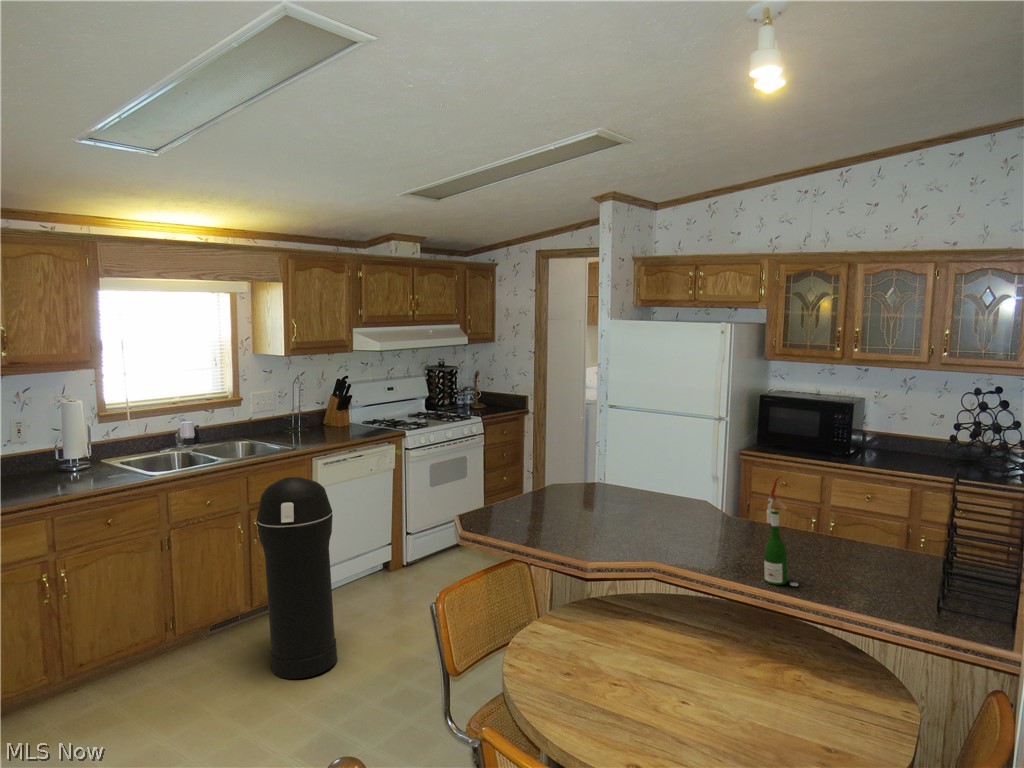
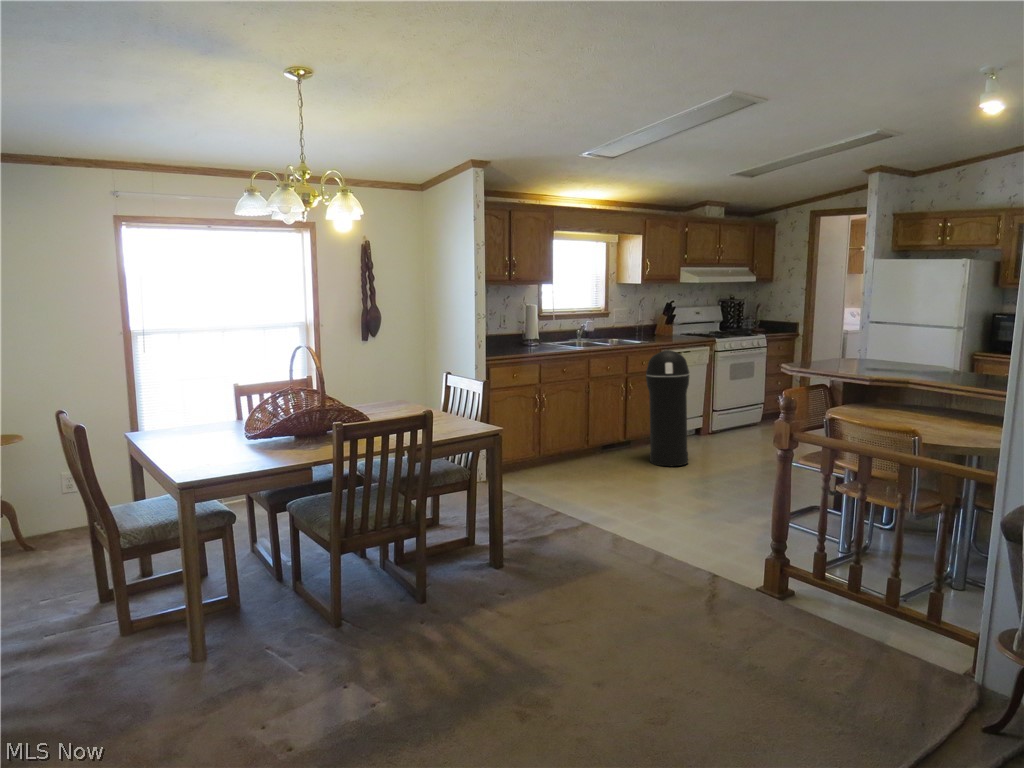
wine bottle: present [764,477,798,586] -> none [966,323,984,378]

